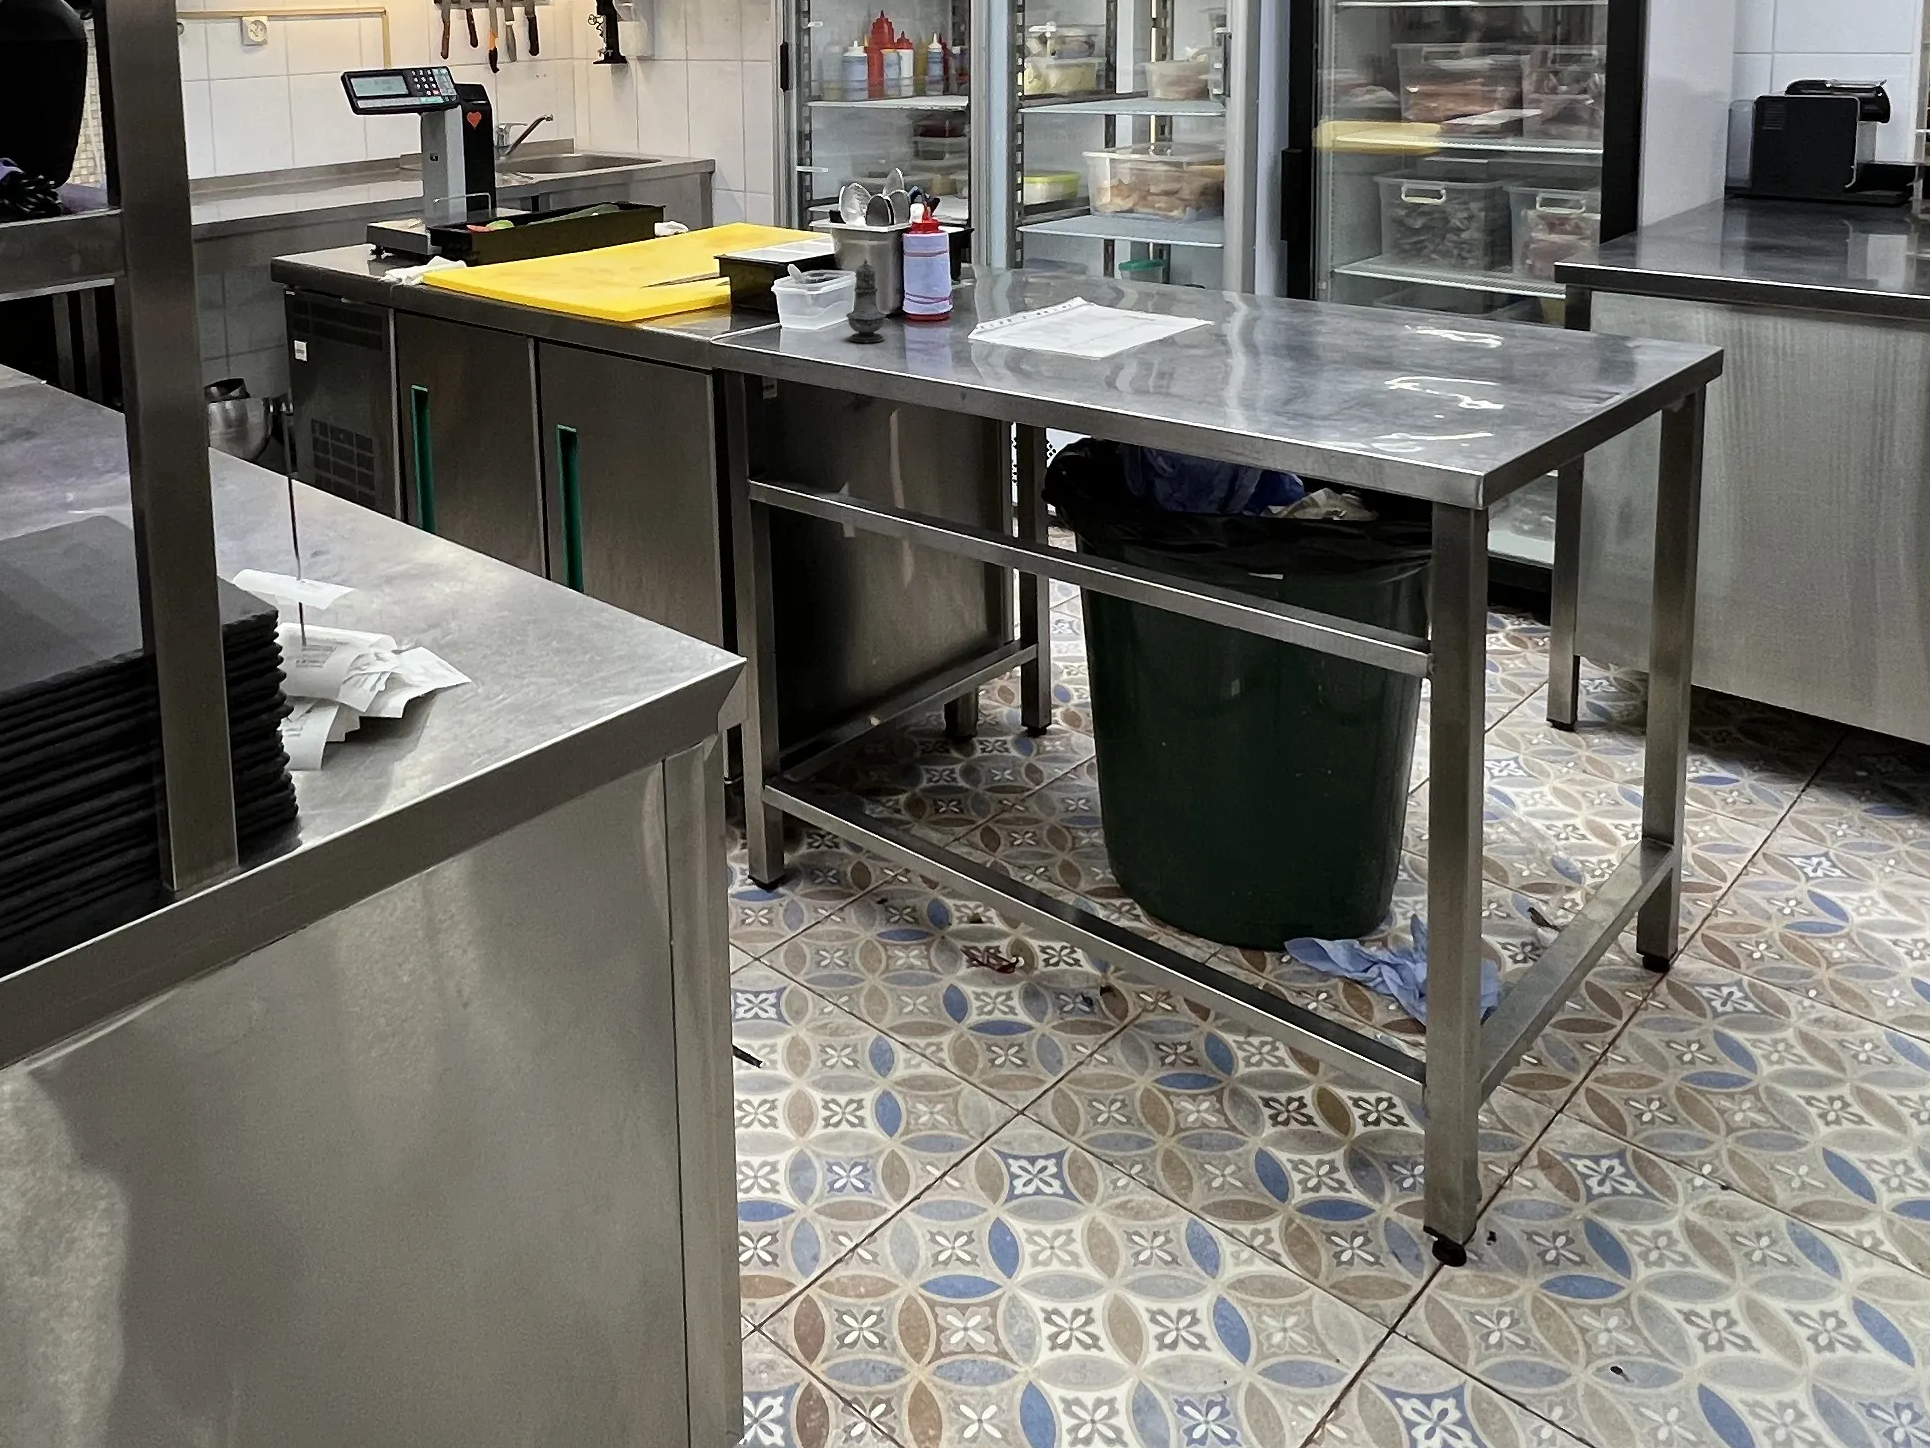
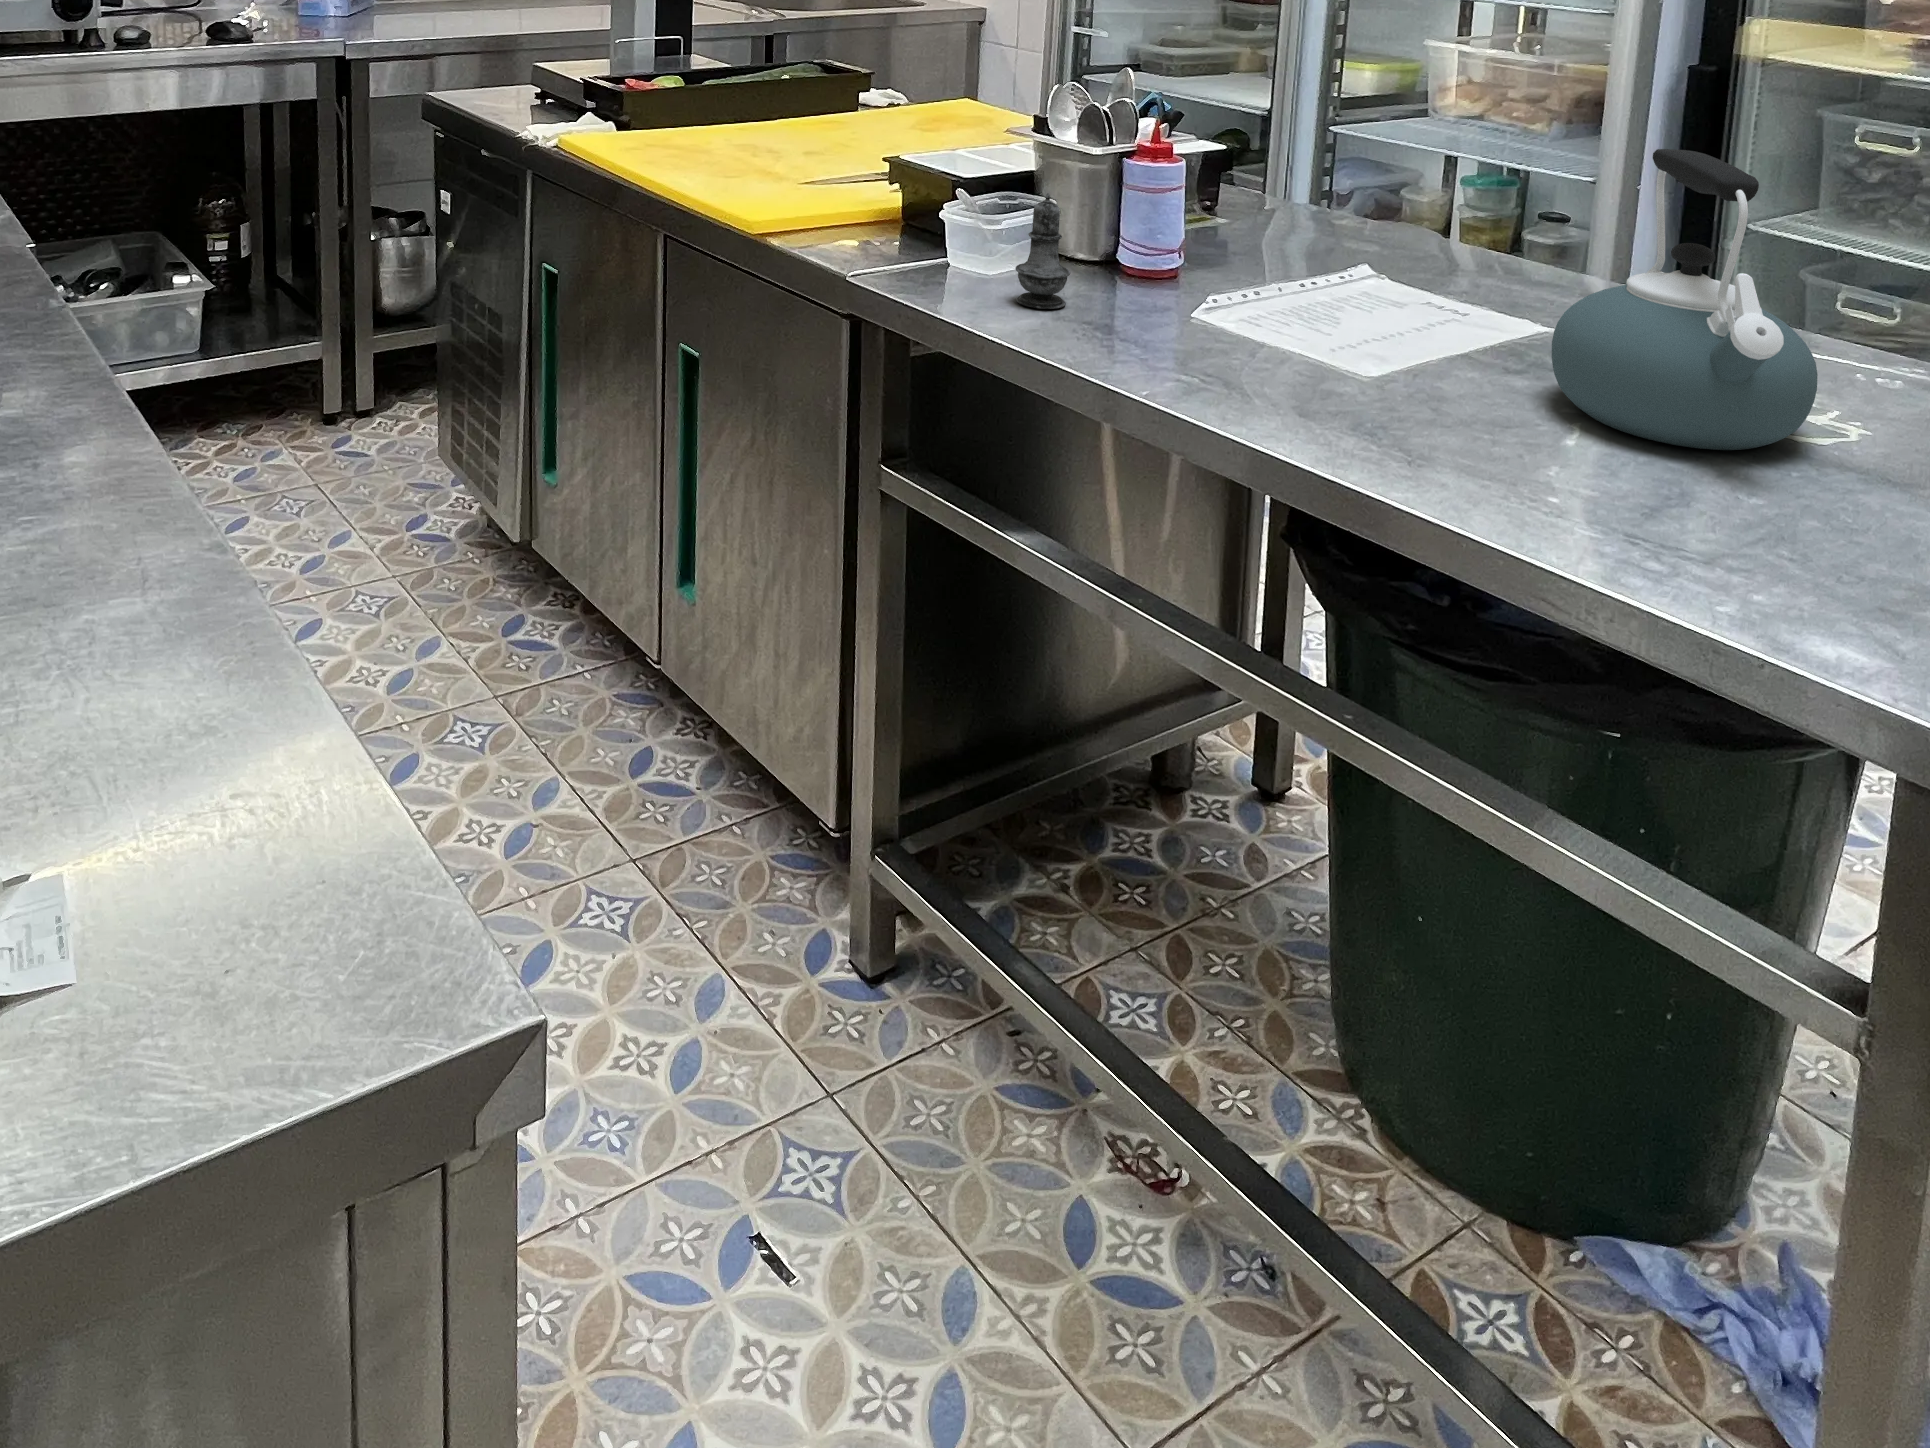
kettle: none [1218,183,1380,372] -> present [1552,149,1818,450]

